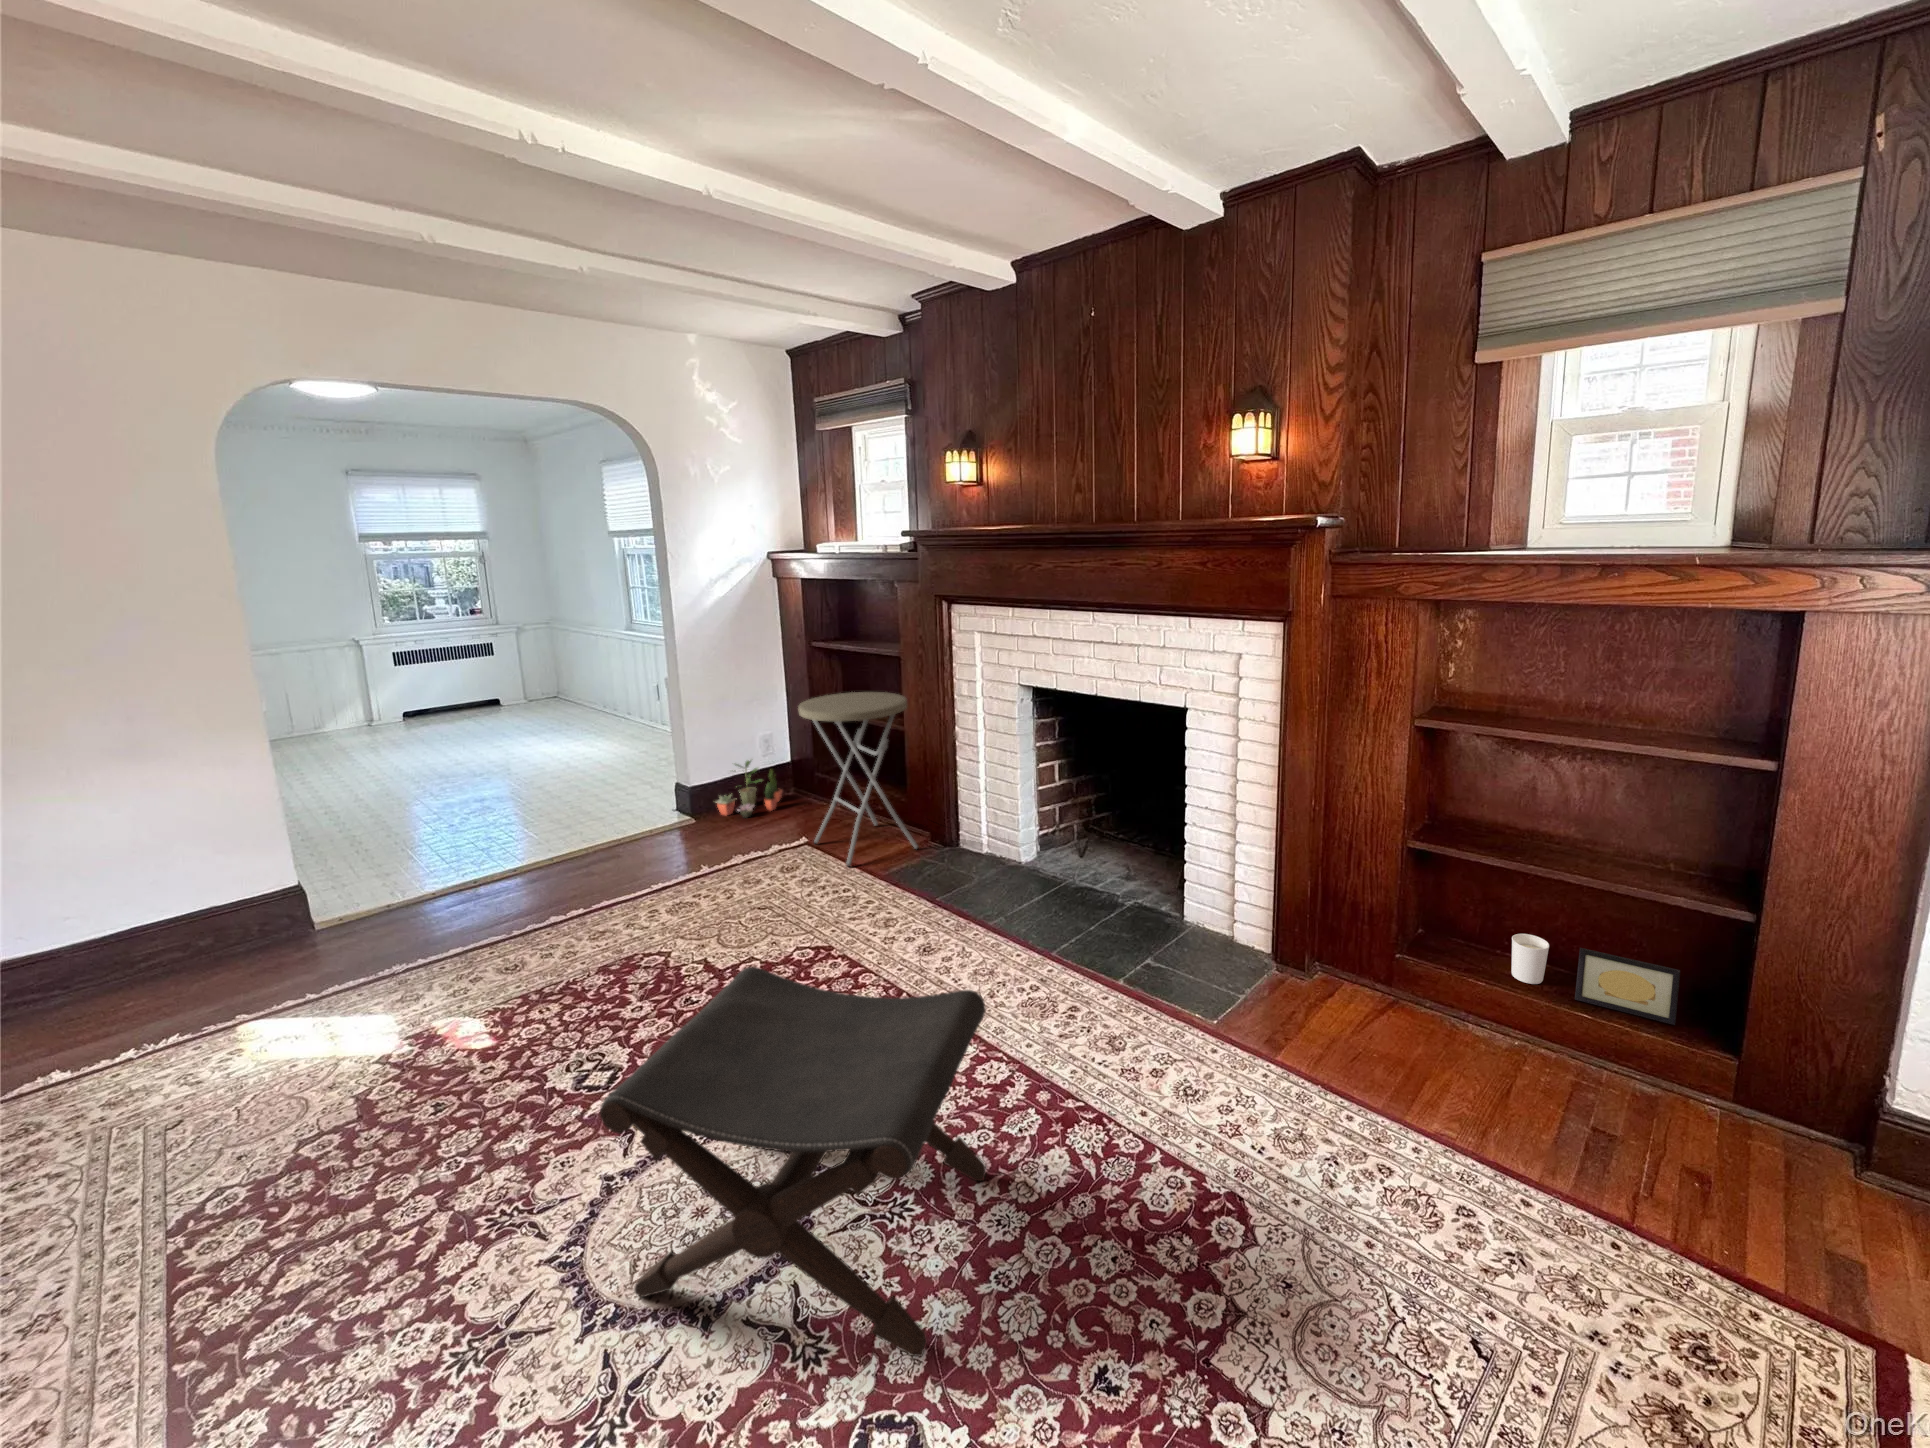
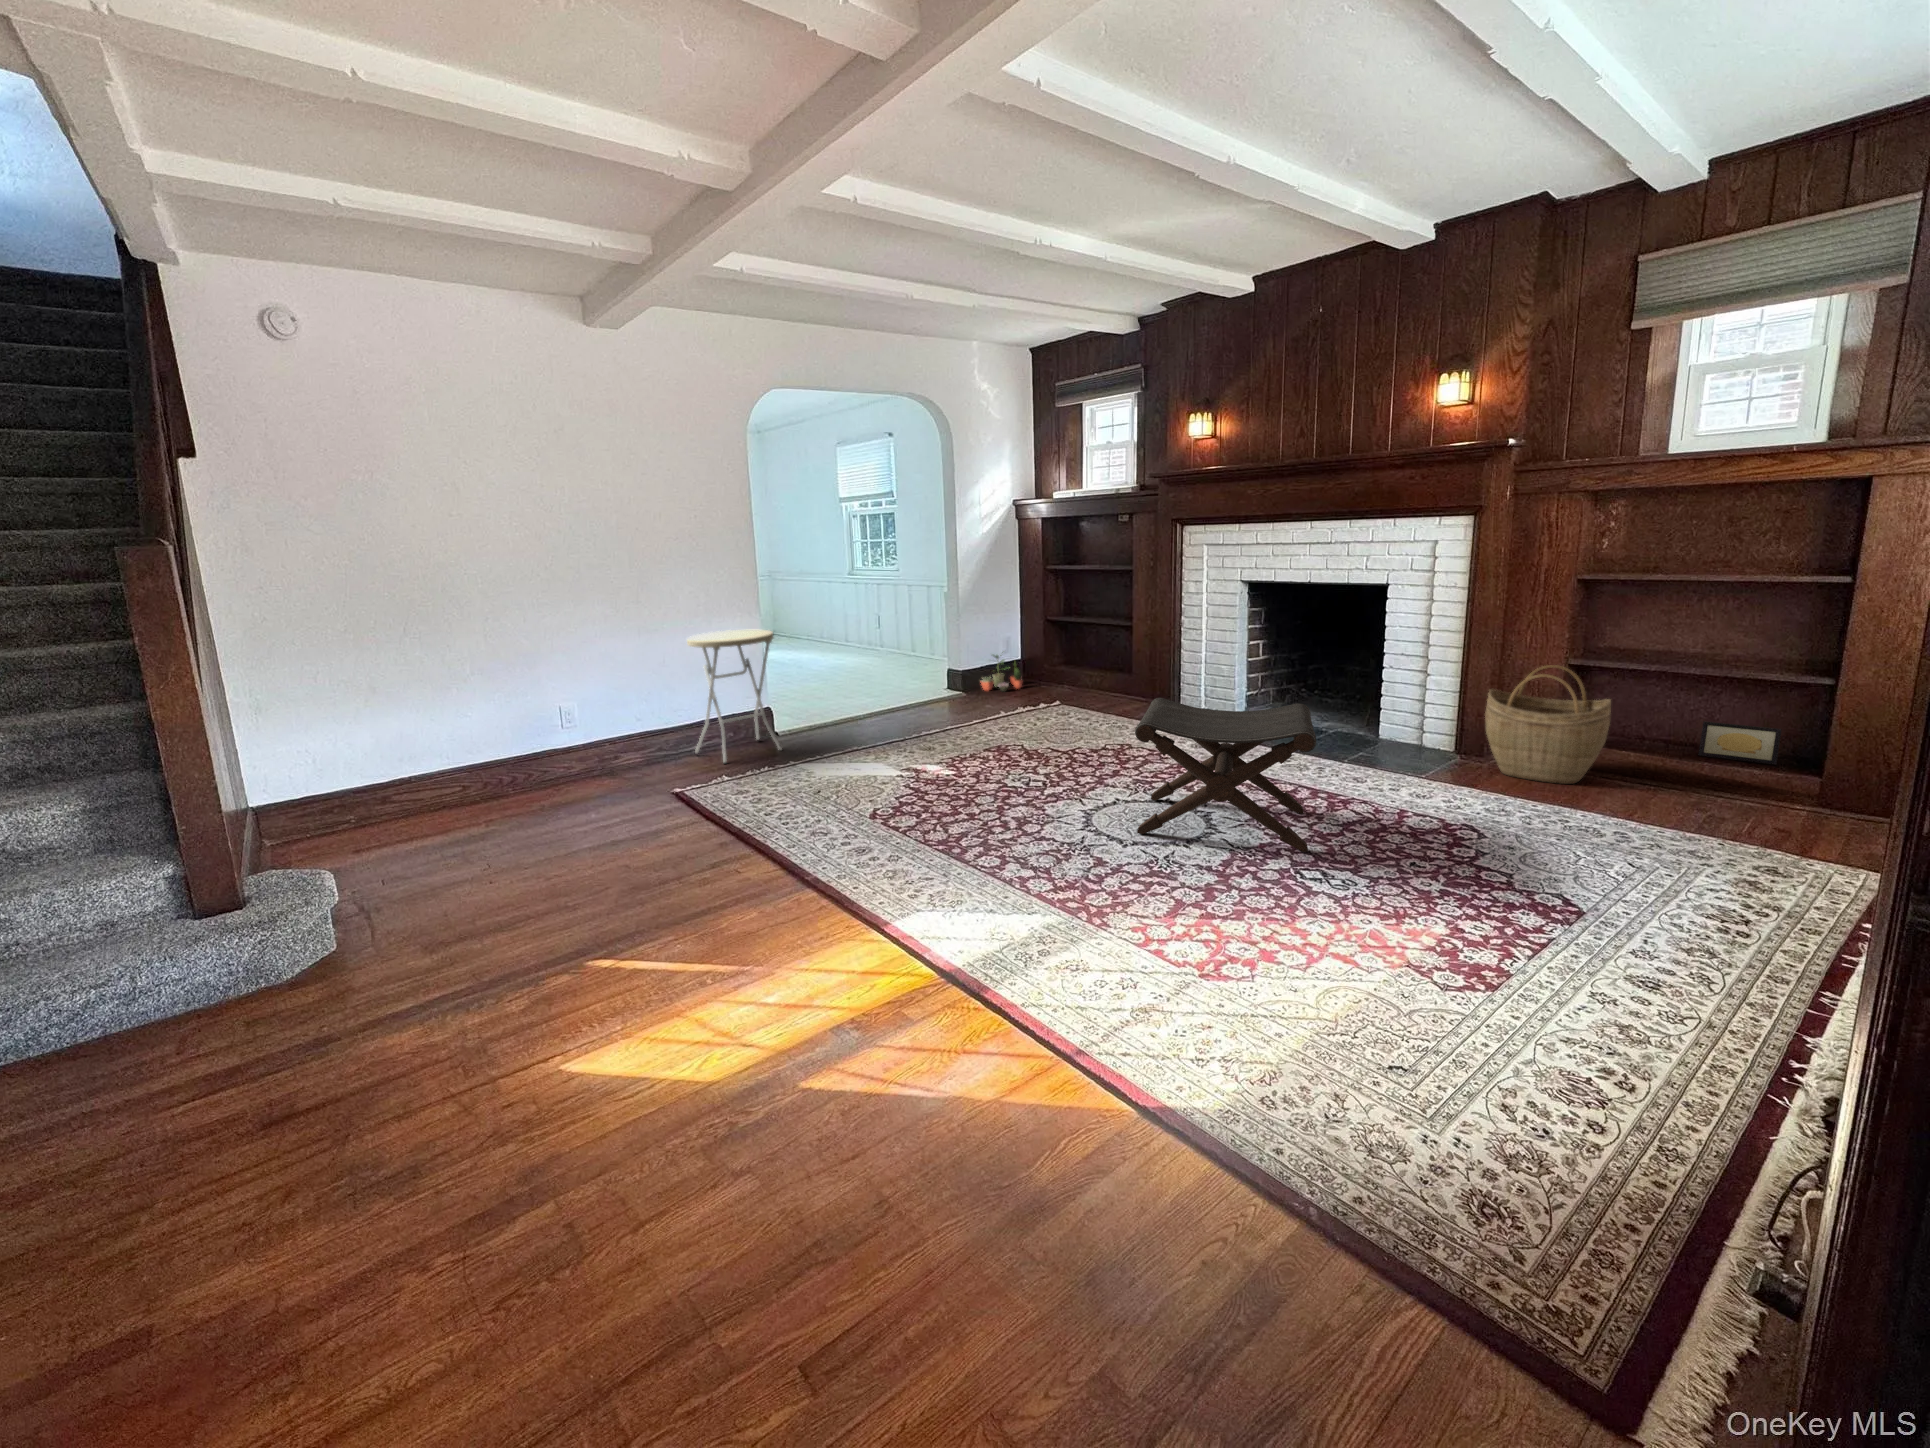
side table: present [798,692,918,867] -> present [687,630,782,764]
woven basket: none [1299,856,1460,1052] -> present [1485,665,1611,784]
candle holder: present [1511,934,1549,984] -> none [1648,720,1679,750]

